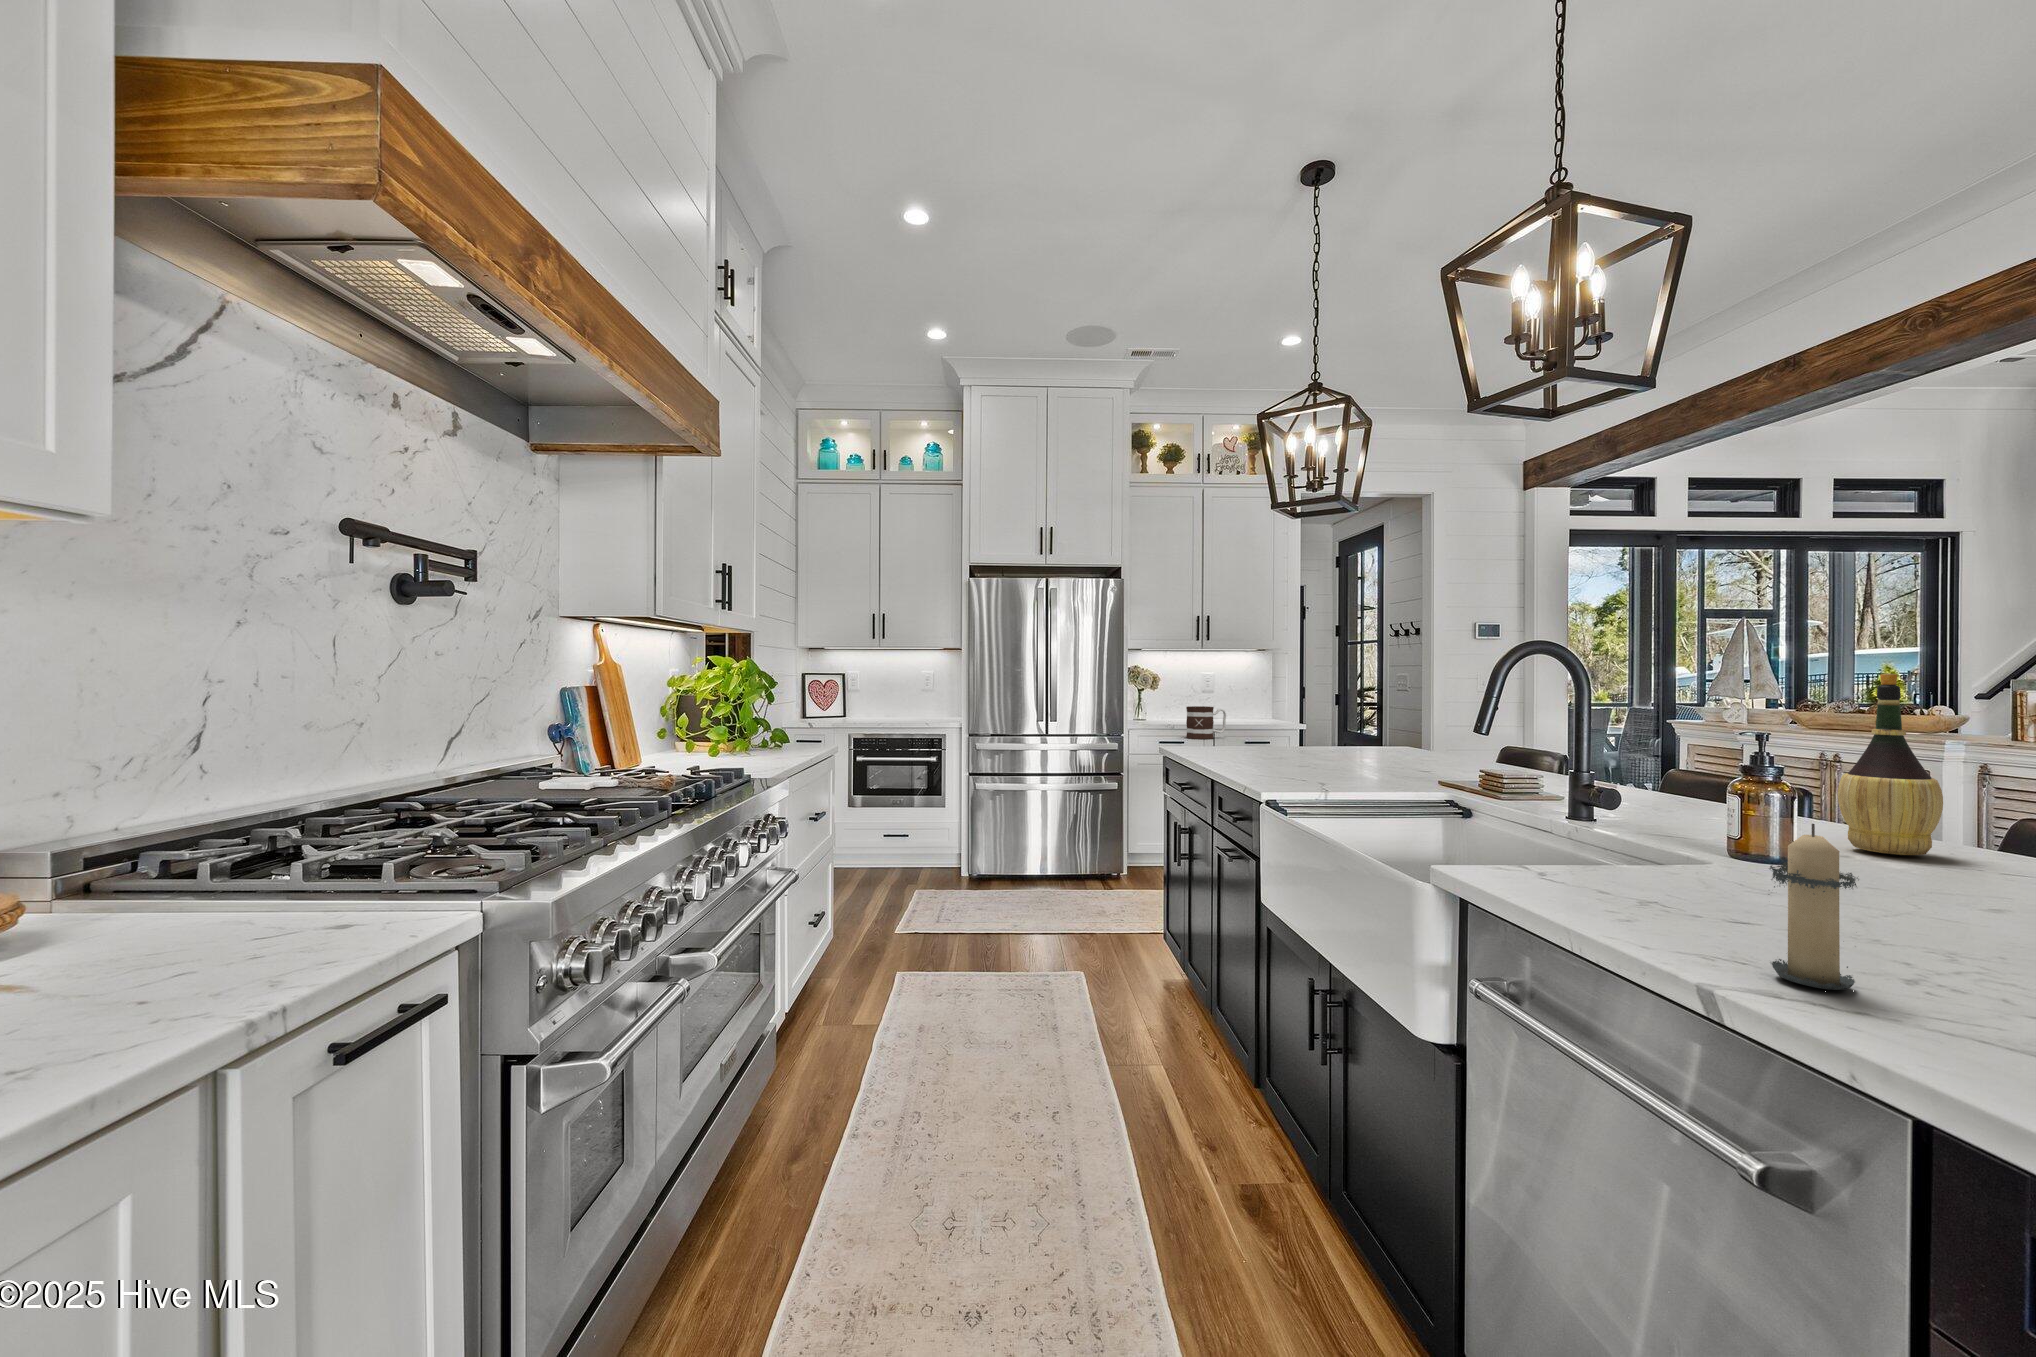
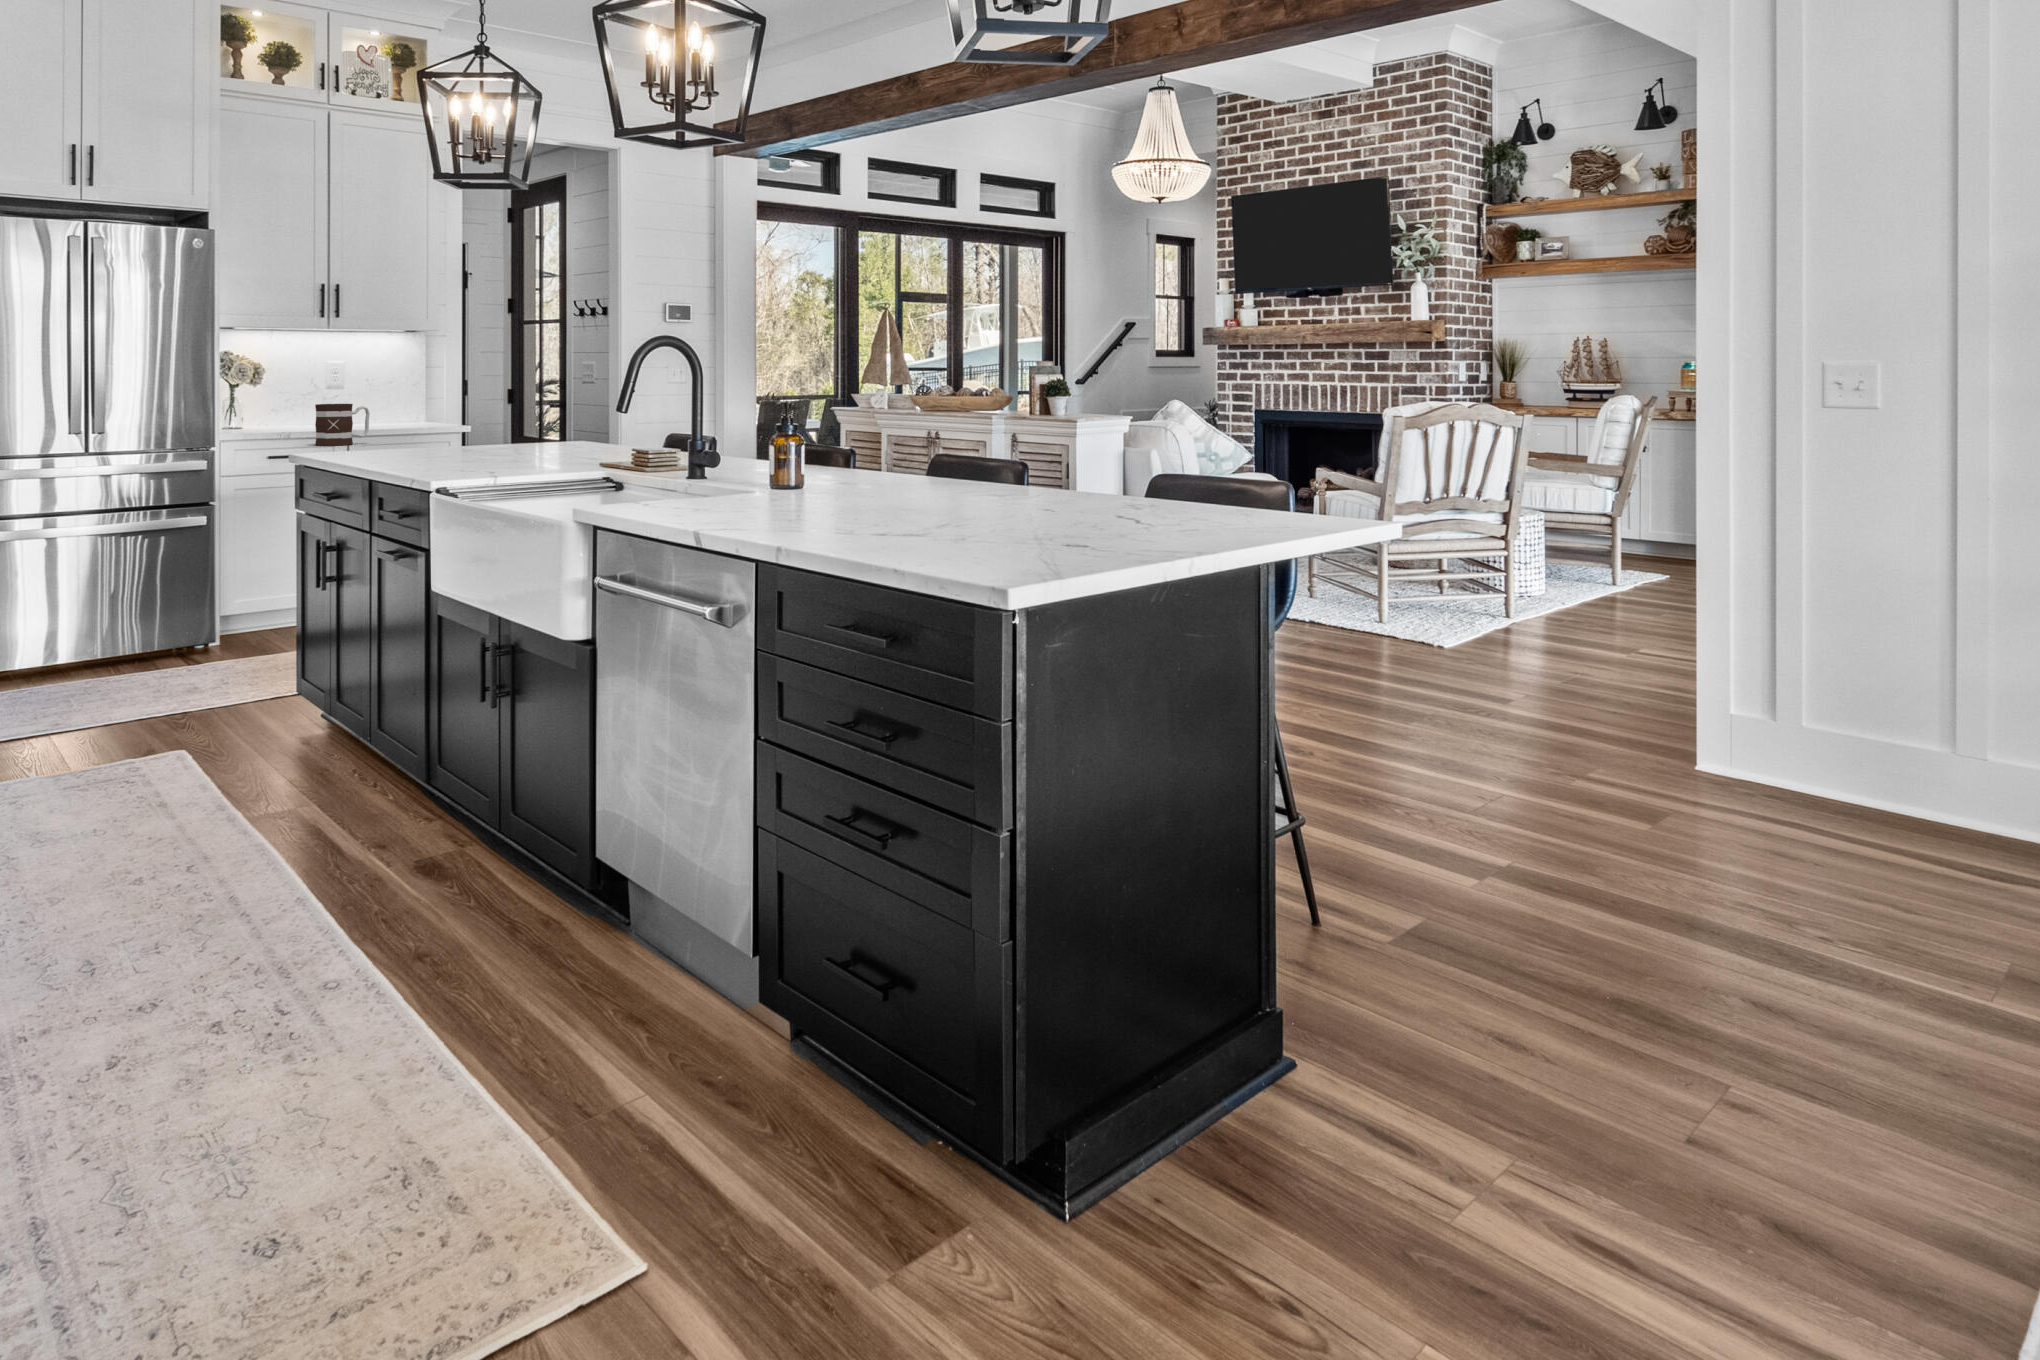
wine bottle: present [1838,673,1943,855] -> none [842,360,891,480]
candle: present [1770,824,1859,990] -> none [726,440,768,526]

